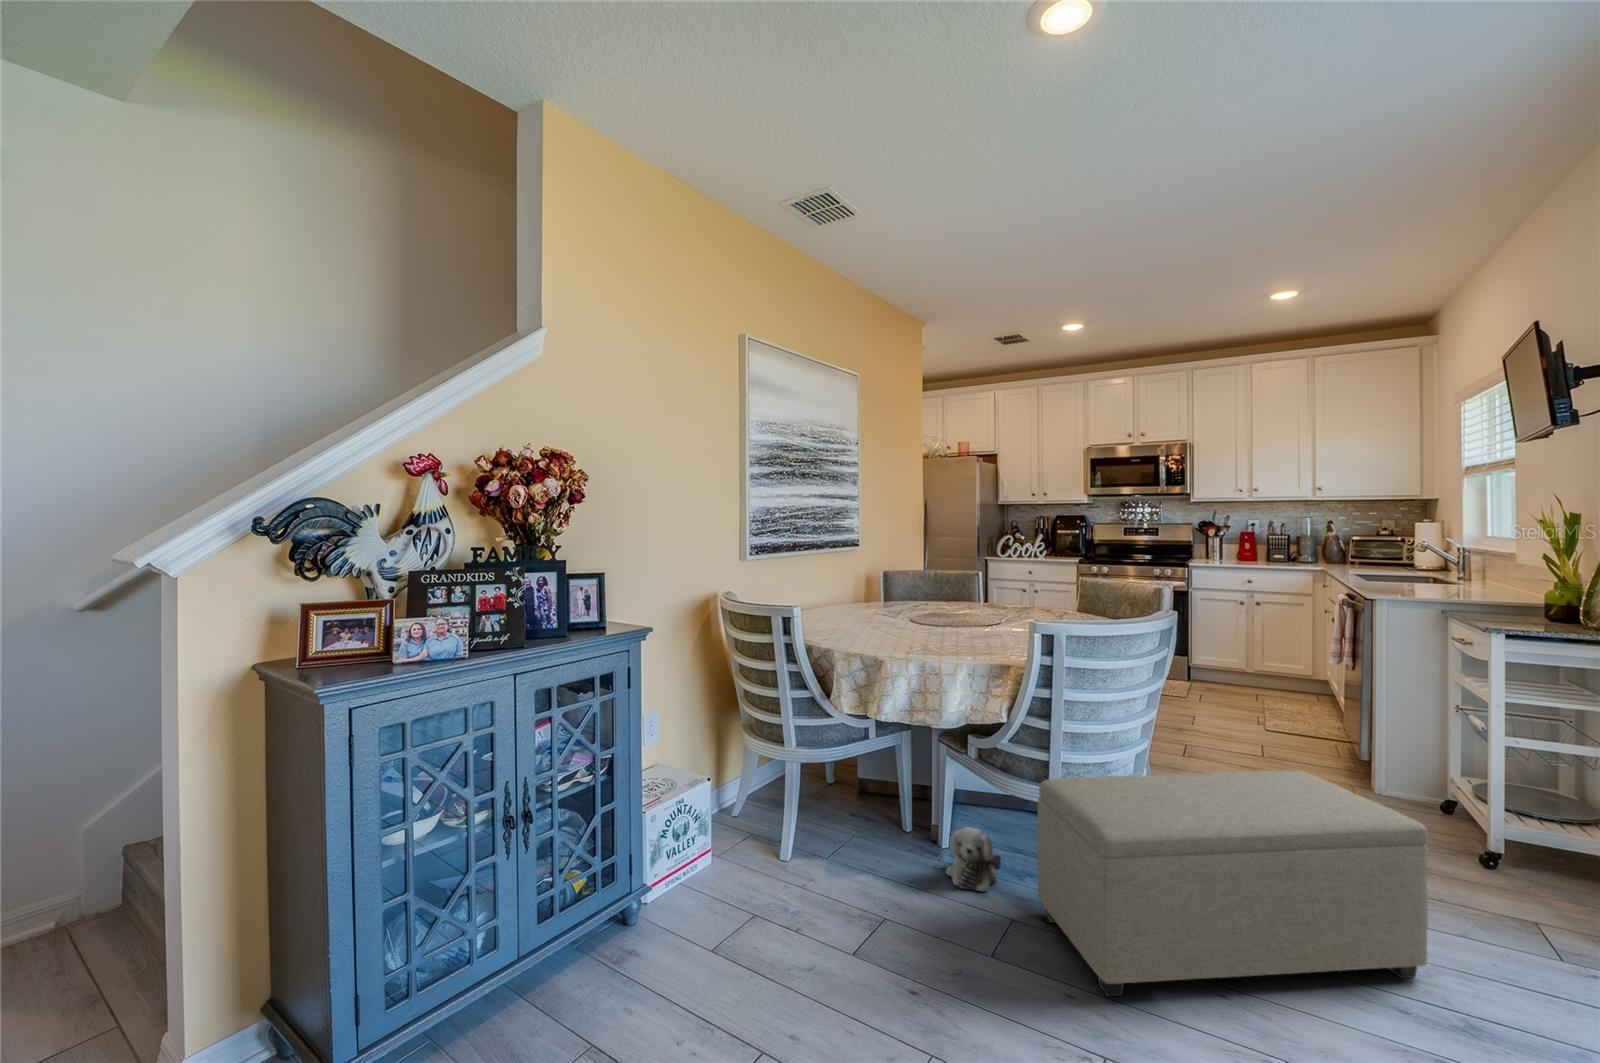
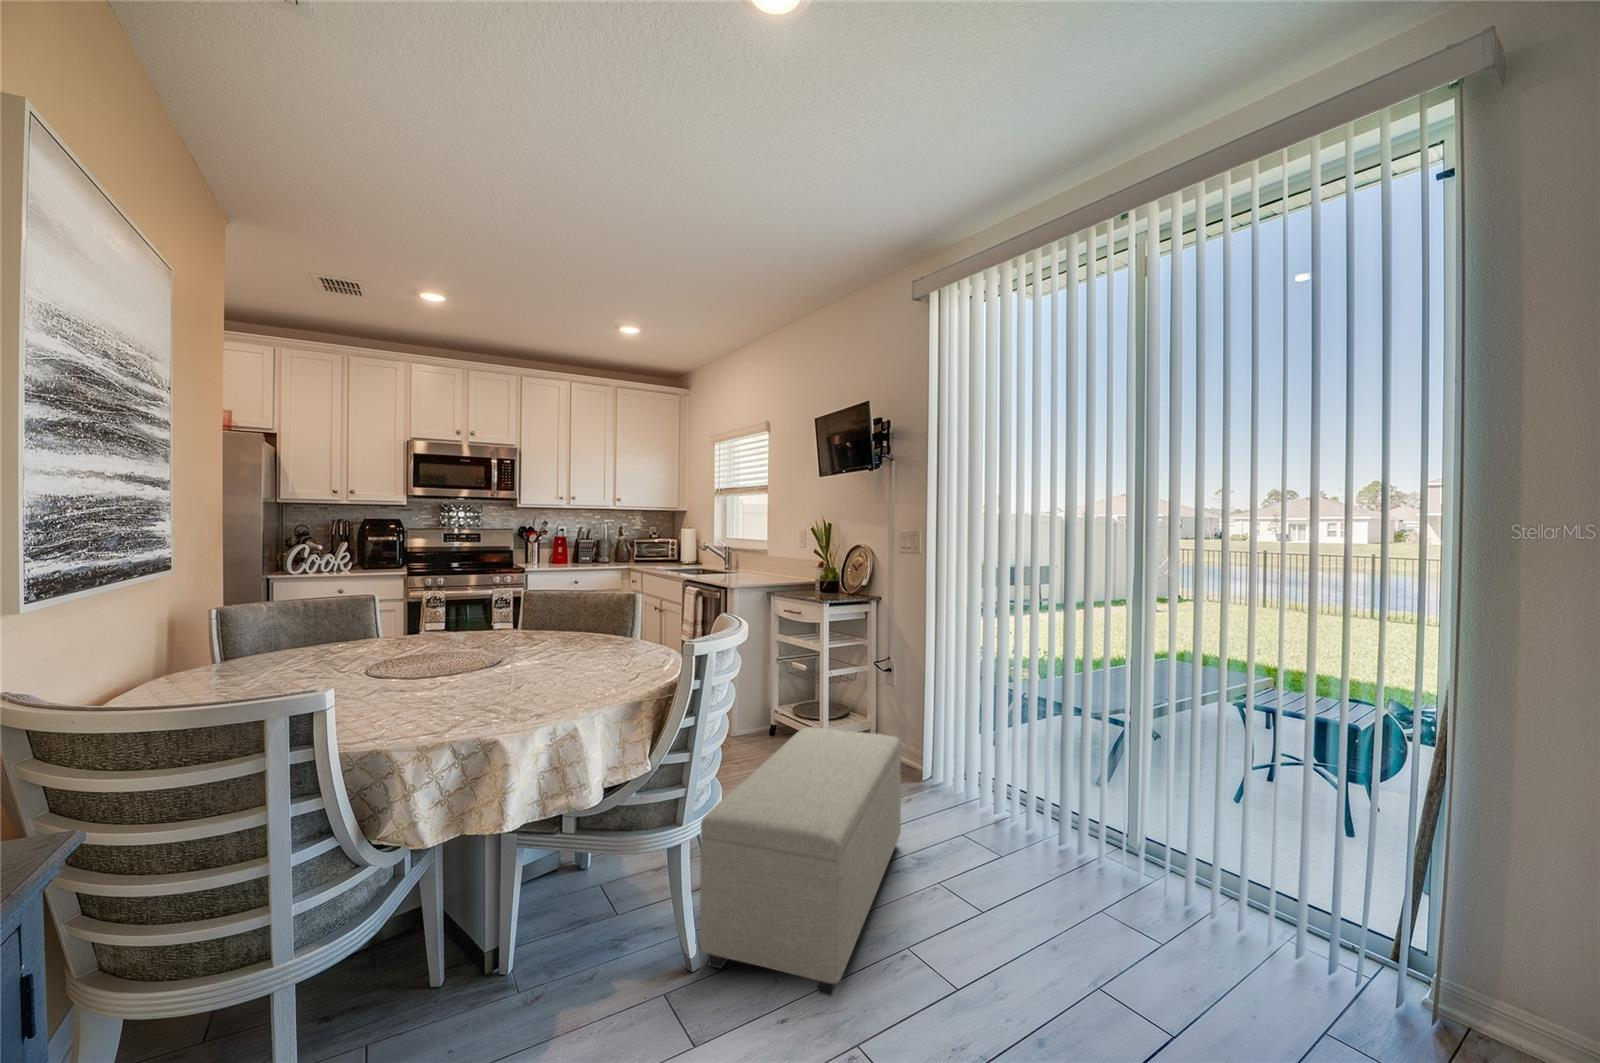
plush toy: present [946,827,1001,892] -> none [566,916,636,1005]

